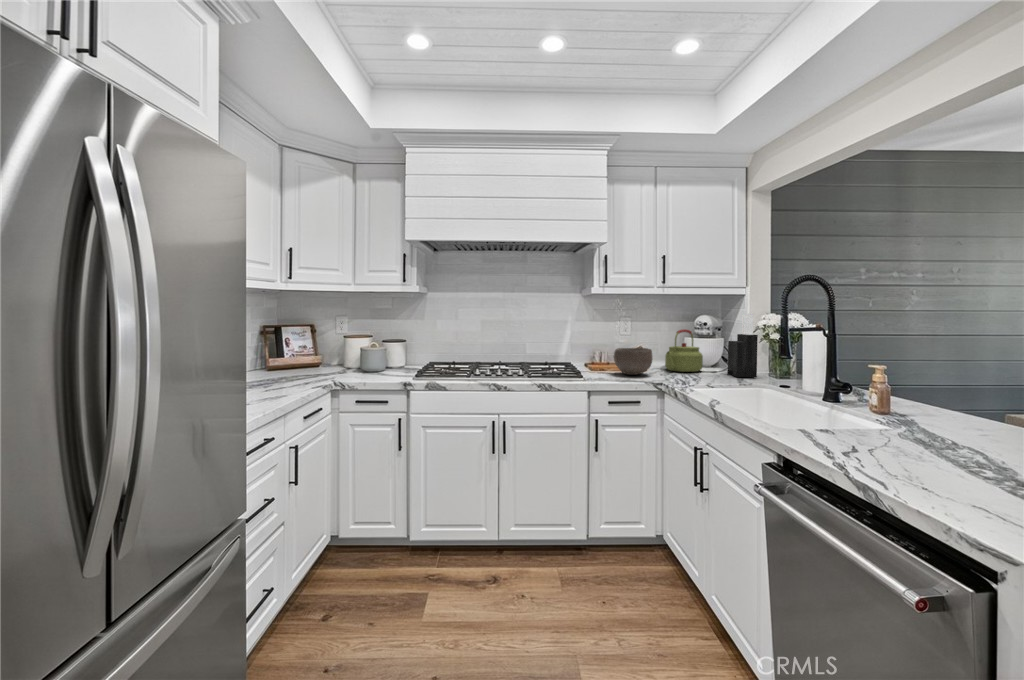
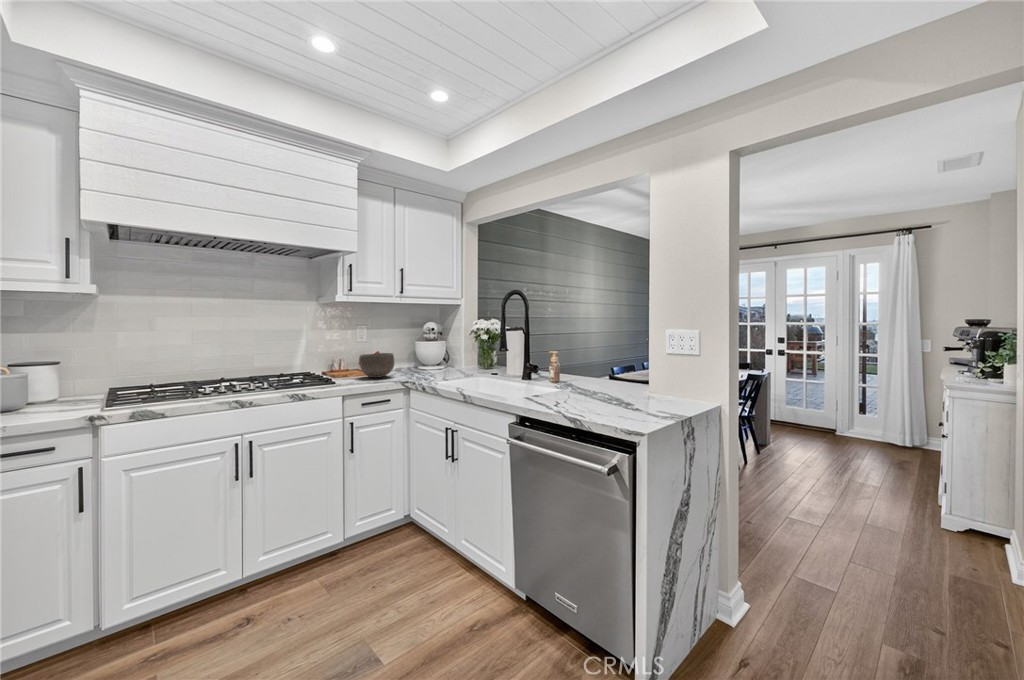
knife block: present [727,313,758,377] -> none [450,321,473,371]
kettle: present [665,329,703,372] -> none [401,336,432,371]

